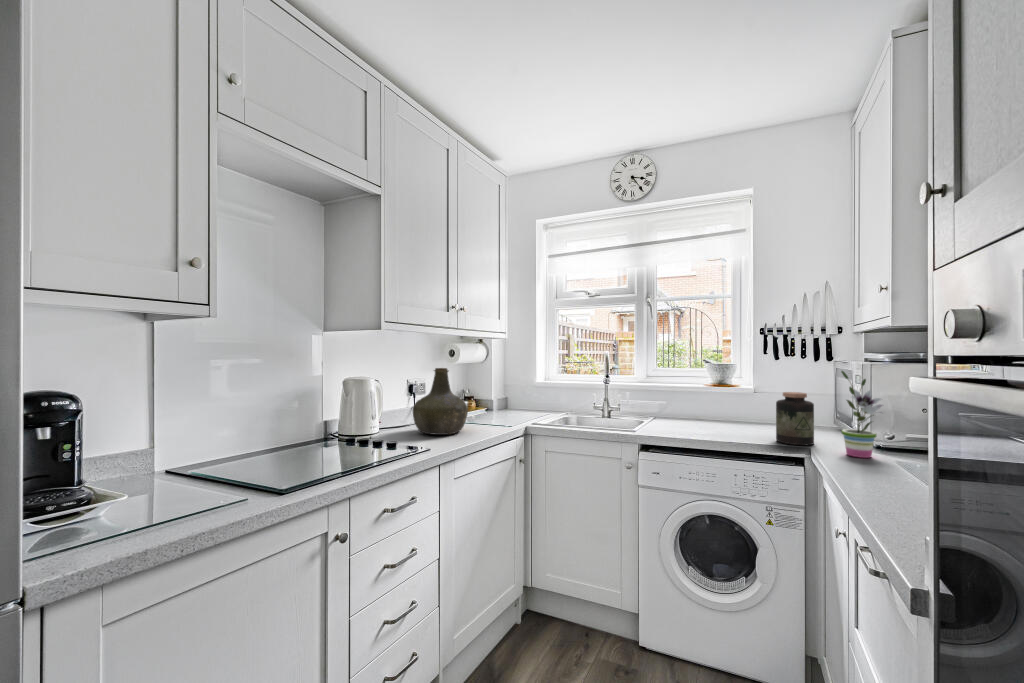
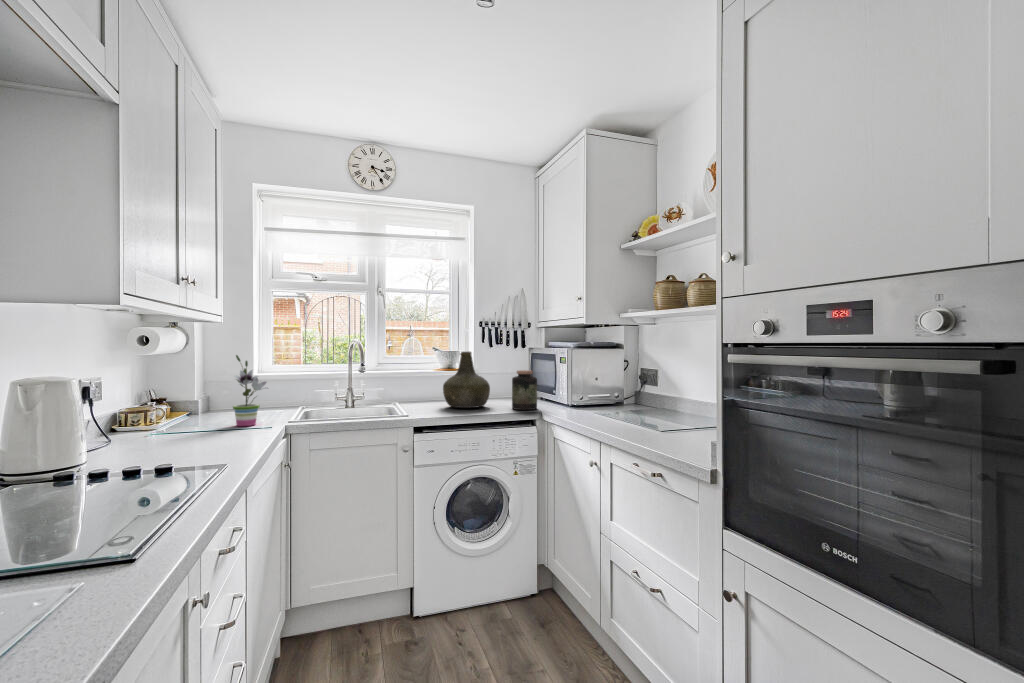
bottle: present [413,368,468,435] -> present [443,352,490,408]
potted plant: present [841,371,883,458] -> present [233,355,268,426]

